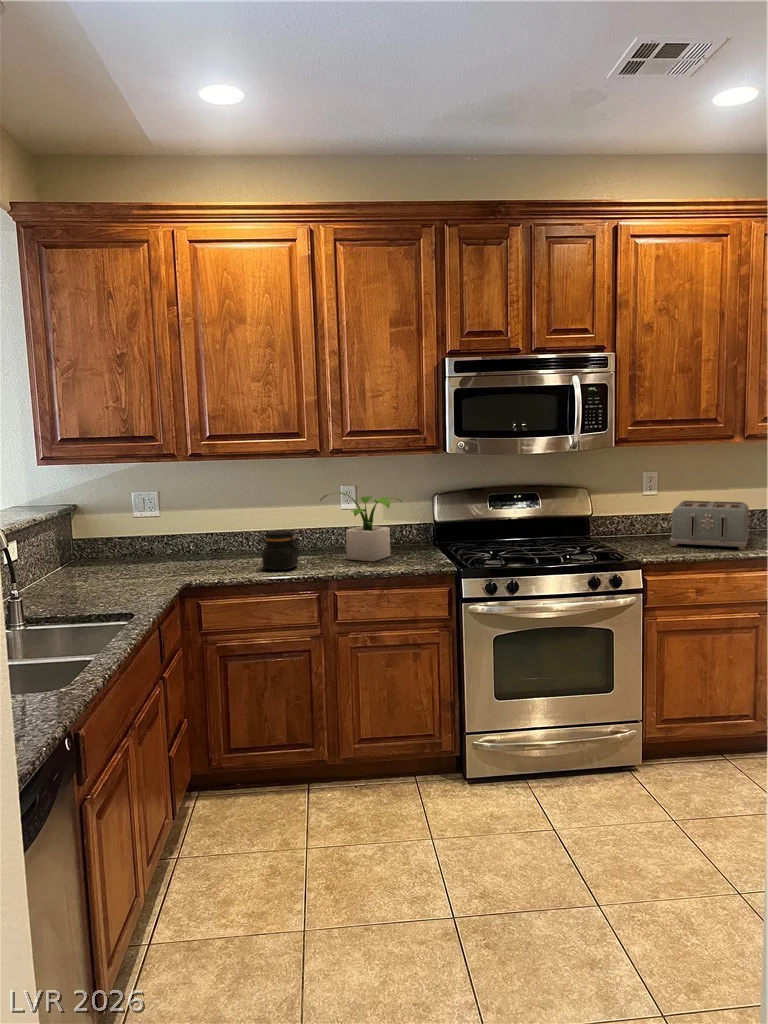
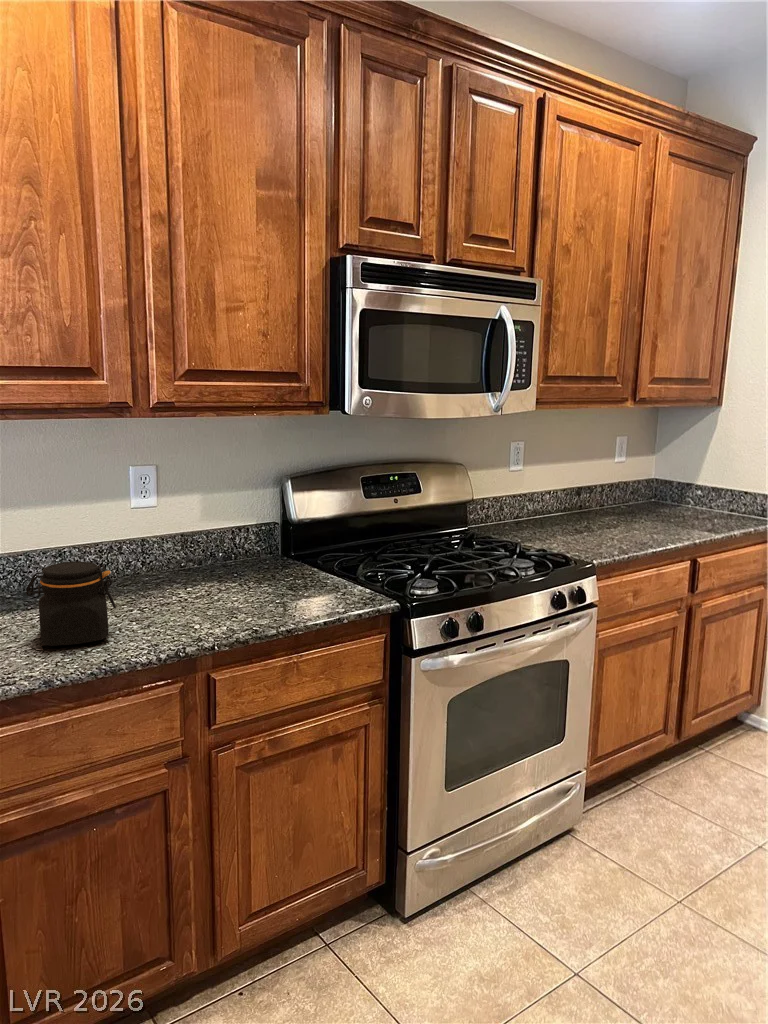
potted plant: present [320,492,402,562] -> none [123,480,272,601]
toaster: present [670,501,749,550] -> none [548,476,658,535]

